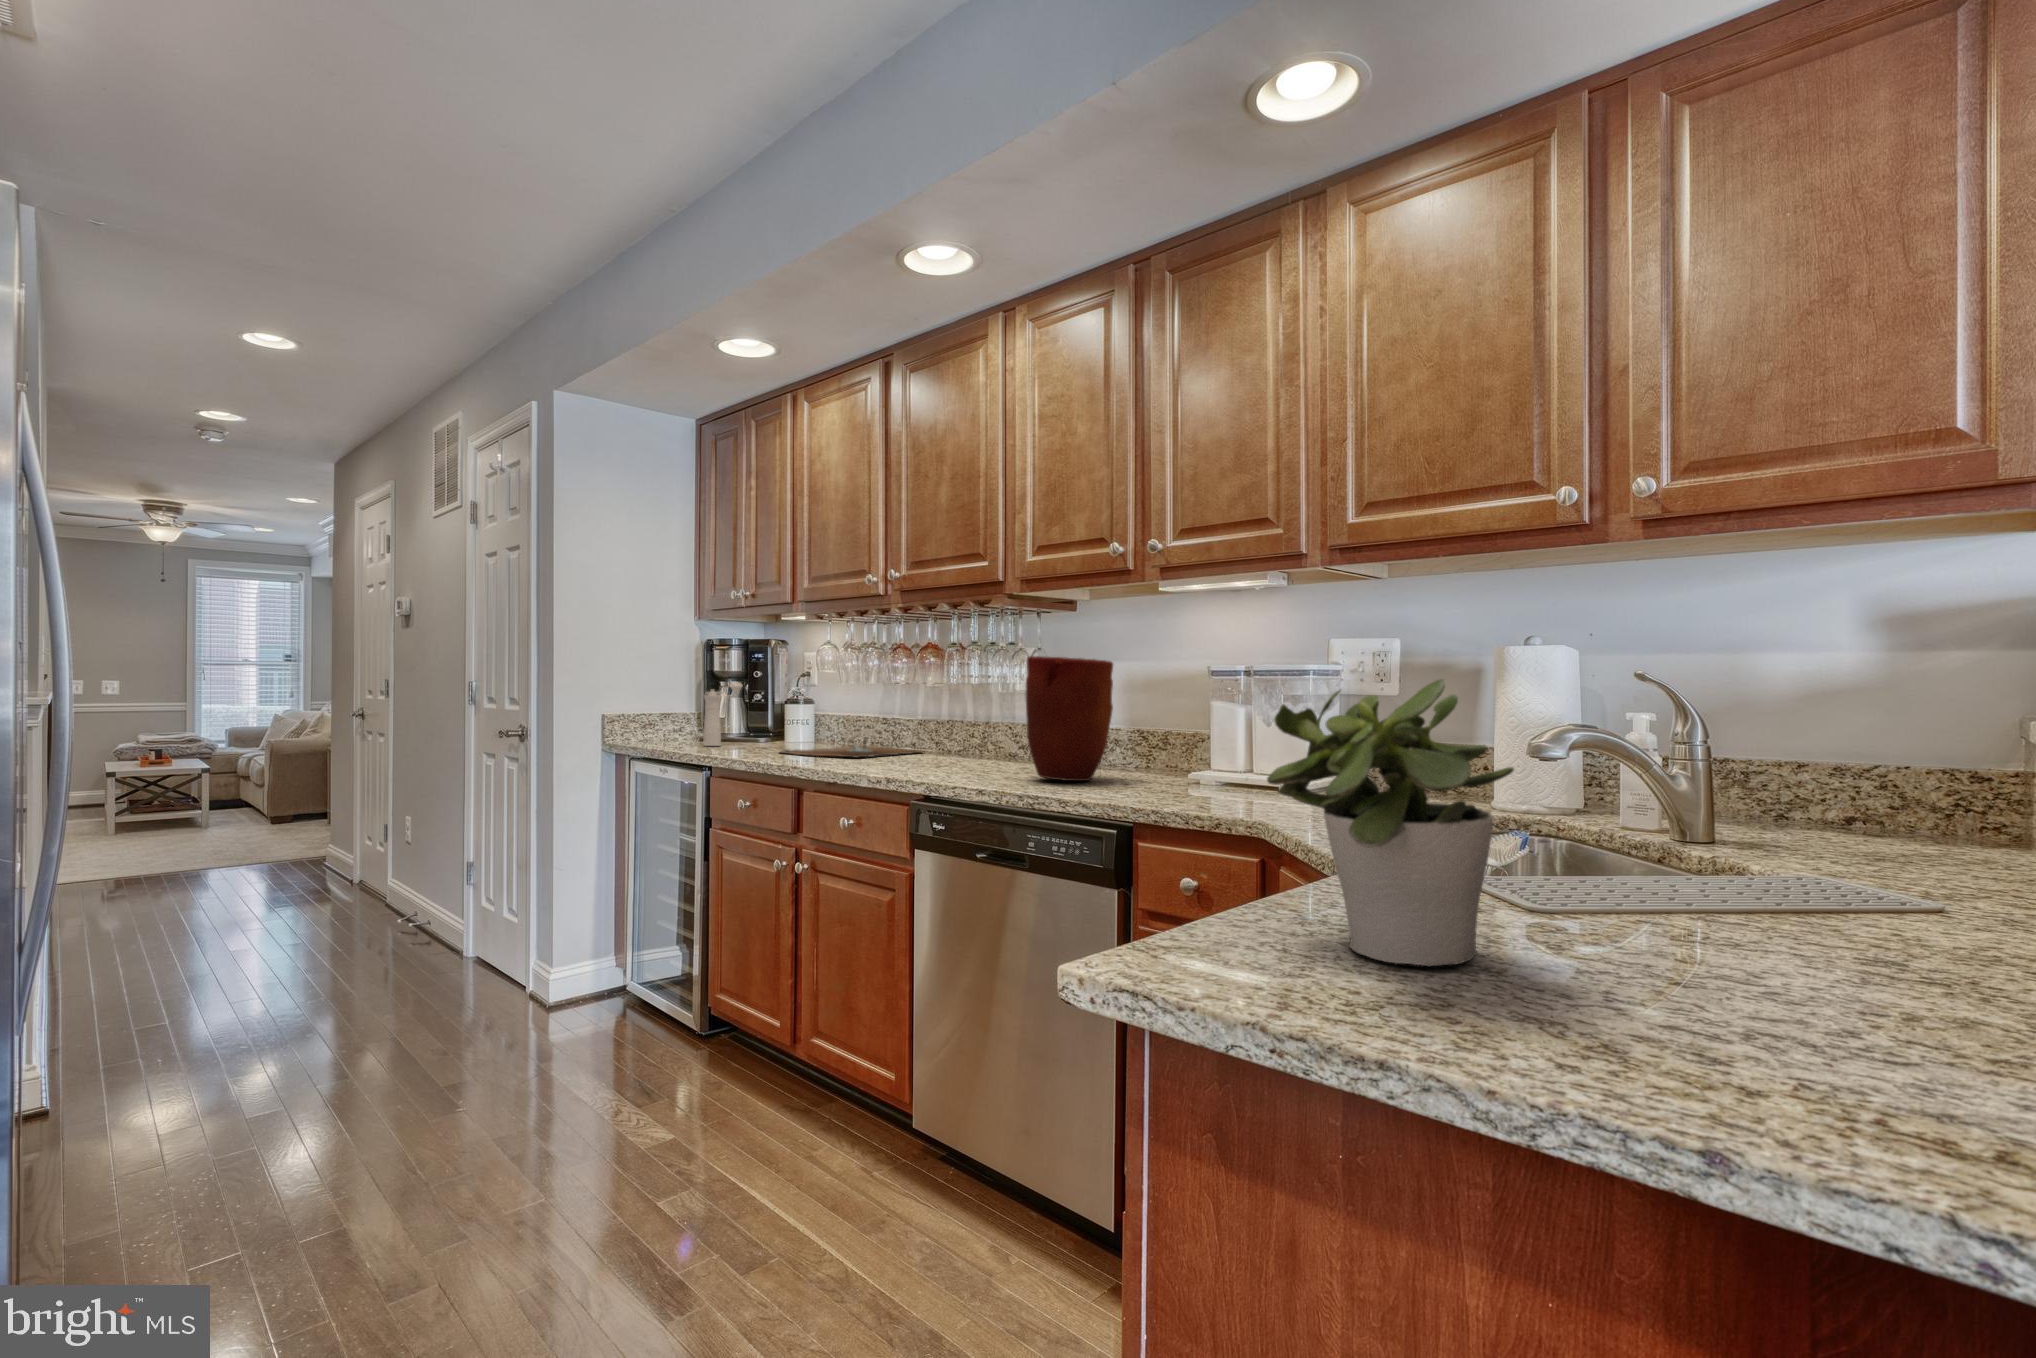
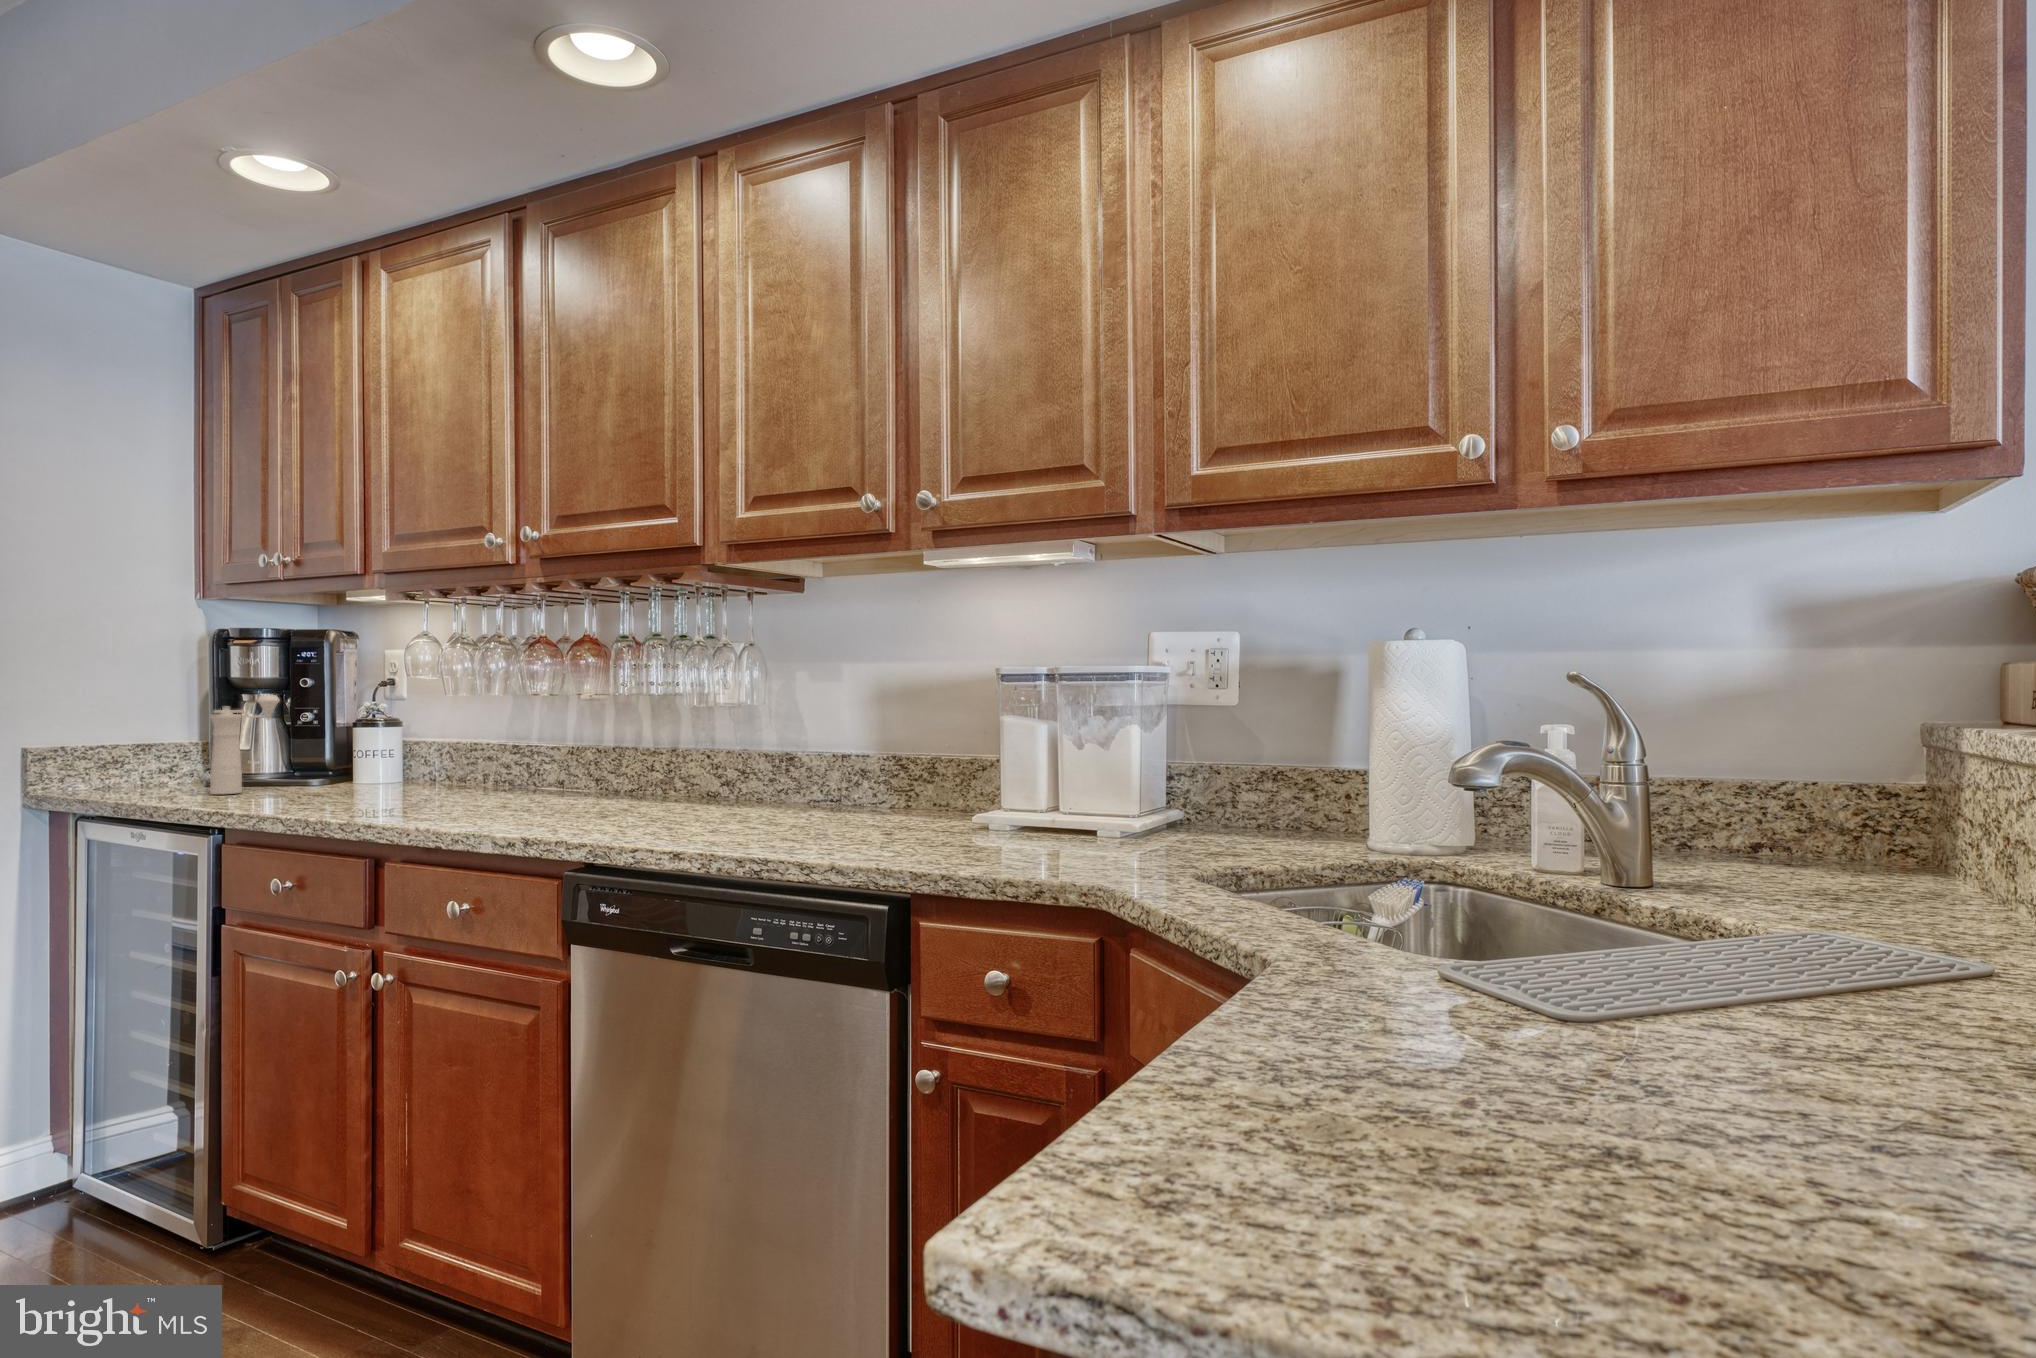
vase: present [1026,656,1113,781] -> none [740,655,866,832]
potted plant: present [1267,679,1514,967] -> none [1229,692,1635,1163]
cutting board: present [780,740,921,758] -> none [342,776,579,806]

